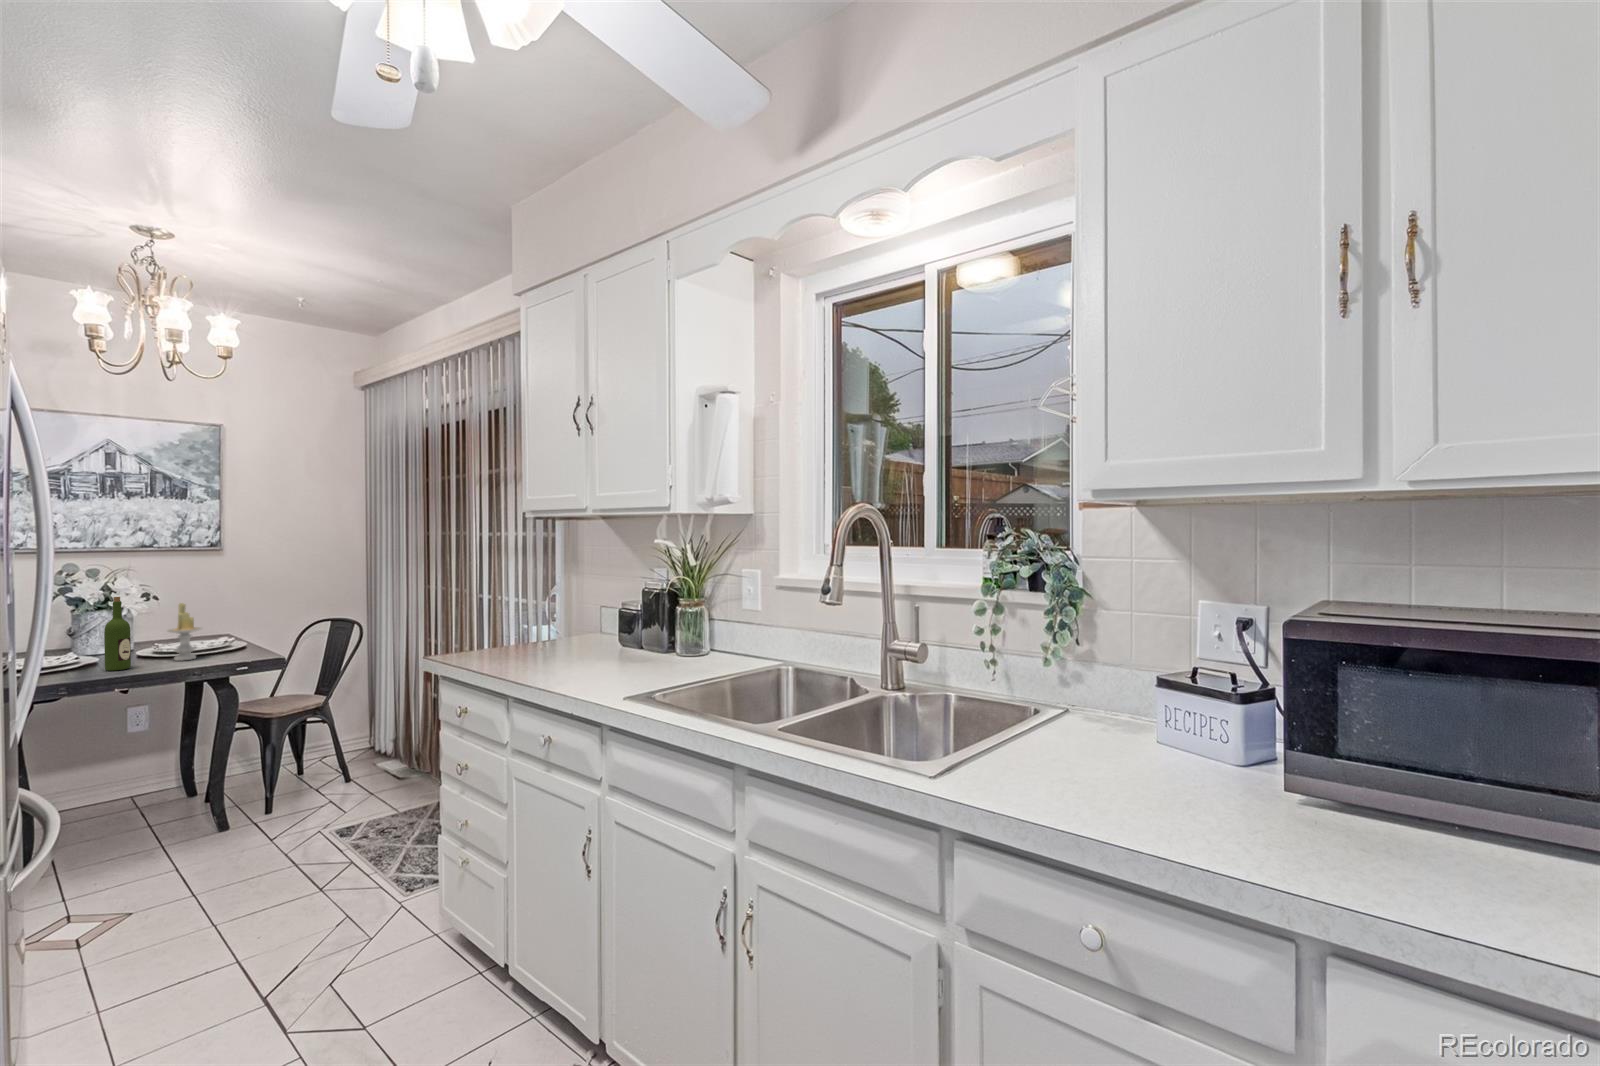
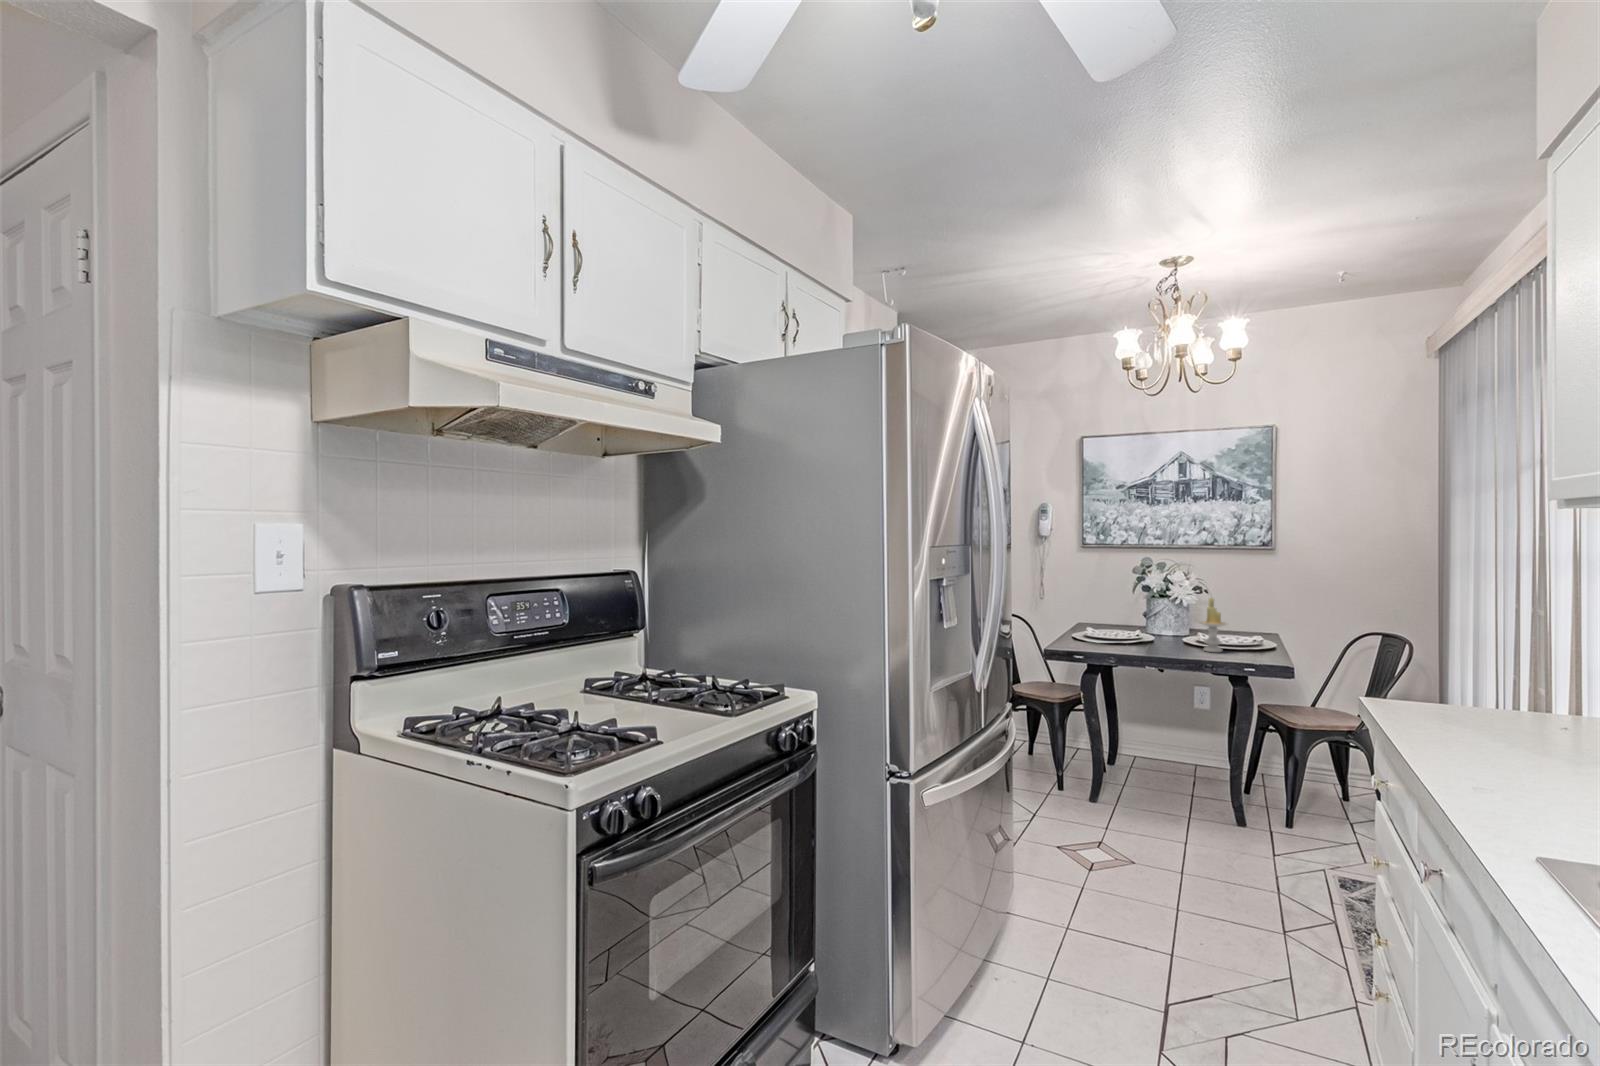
wine bottle: present [104,597,131,671] -> none [1149,587,1167,651]

